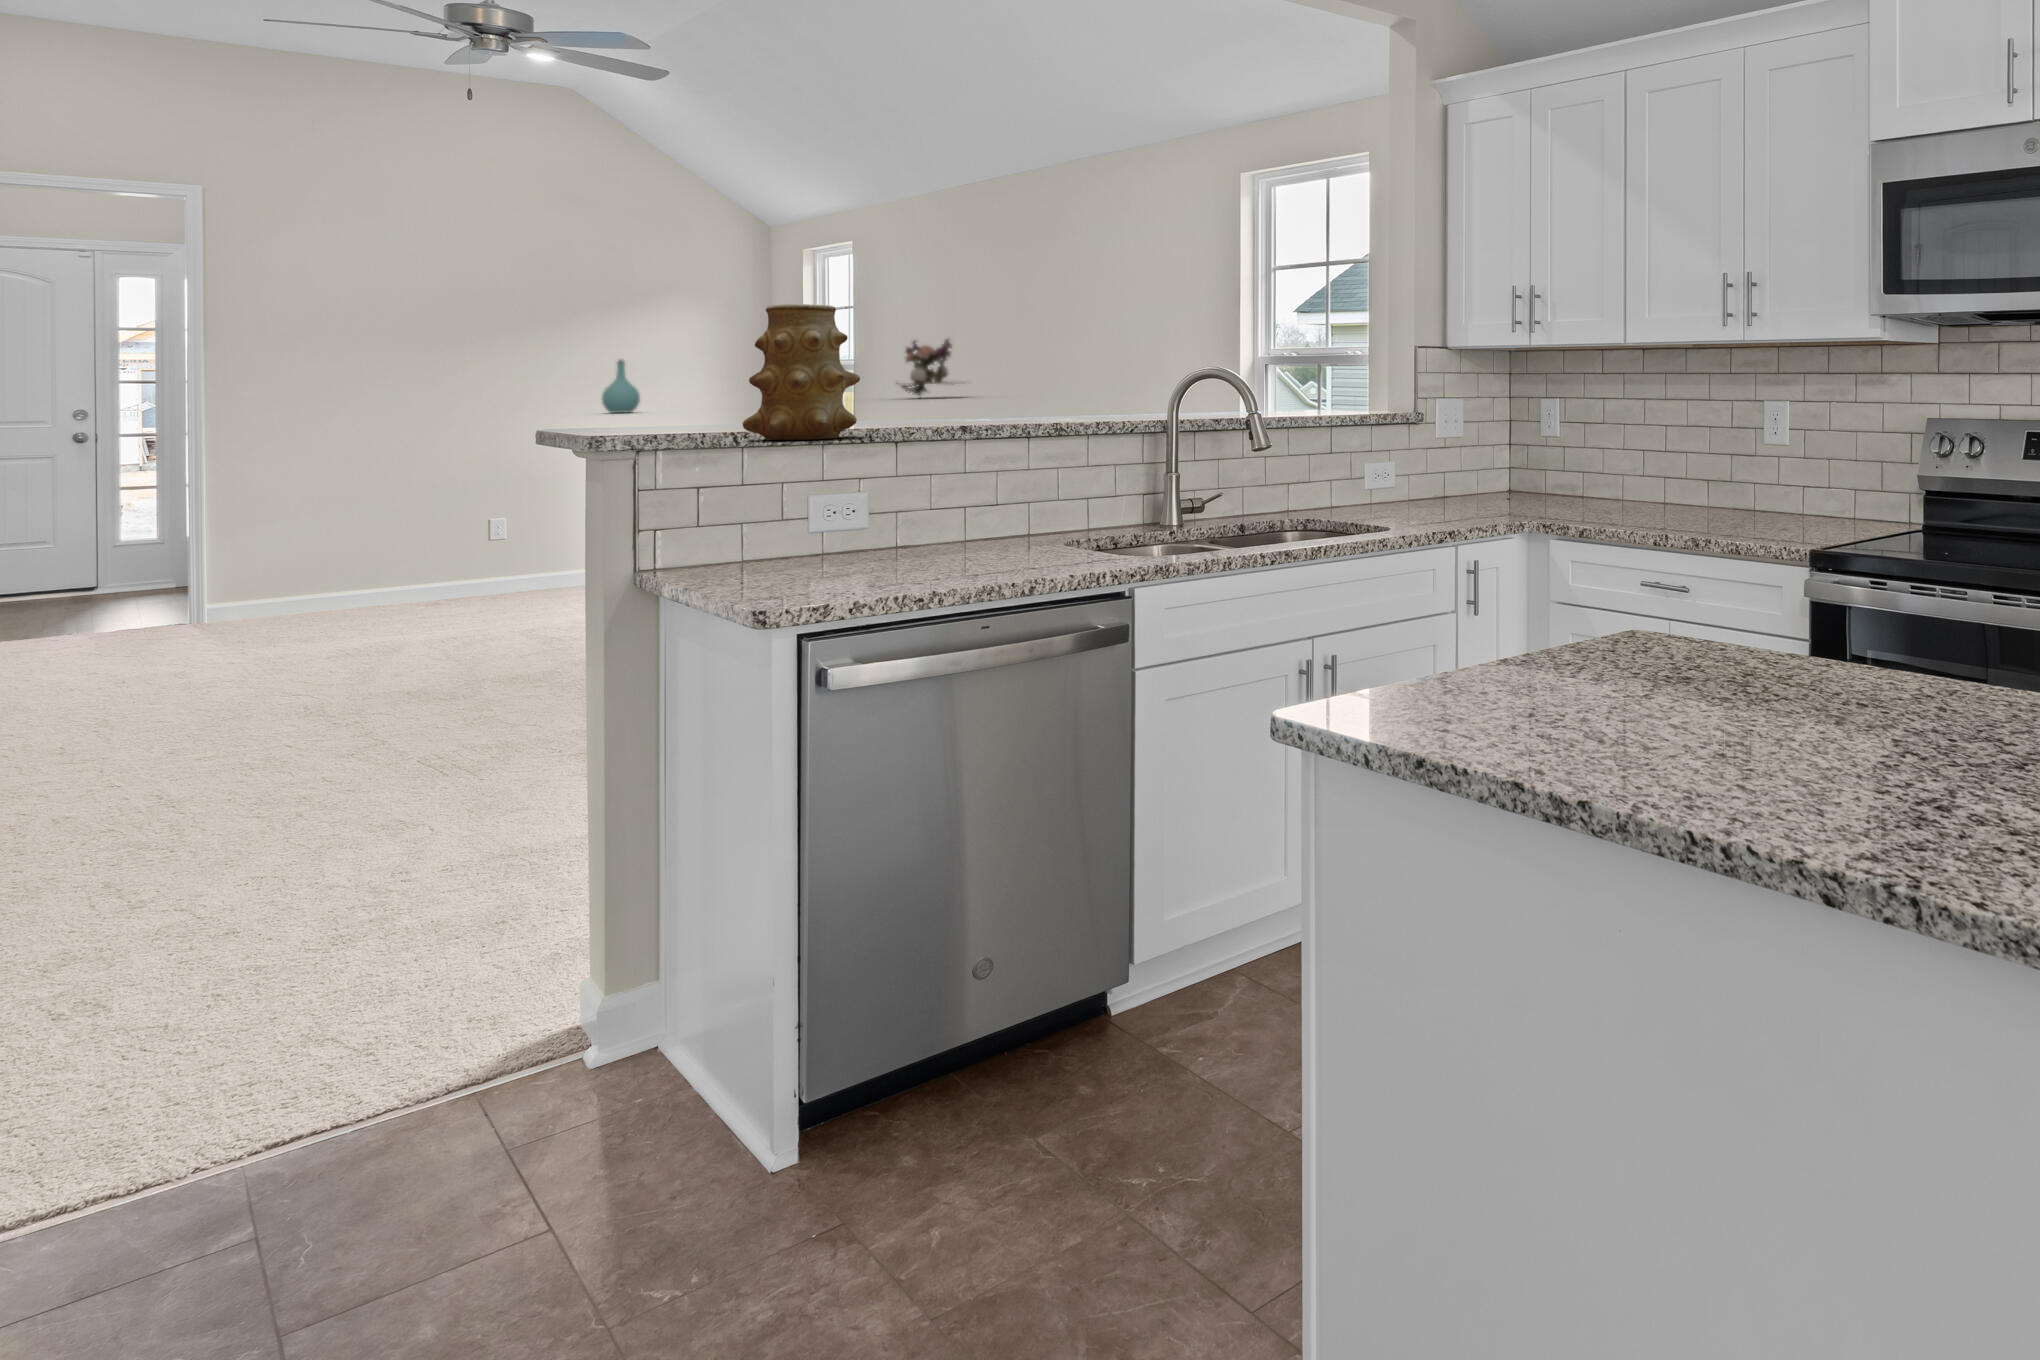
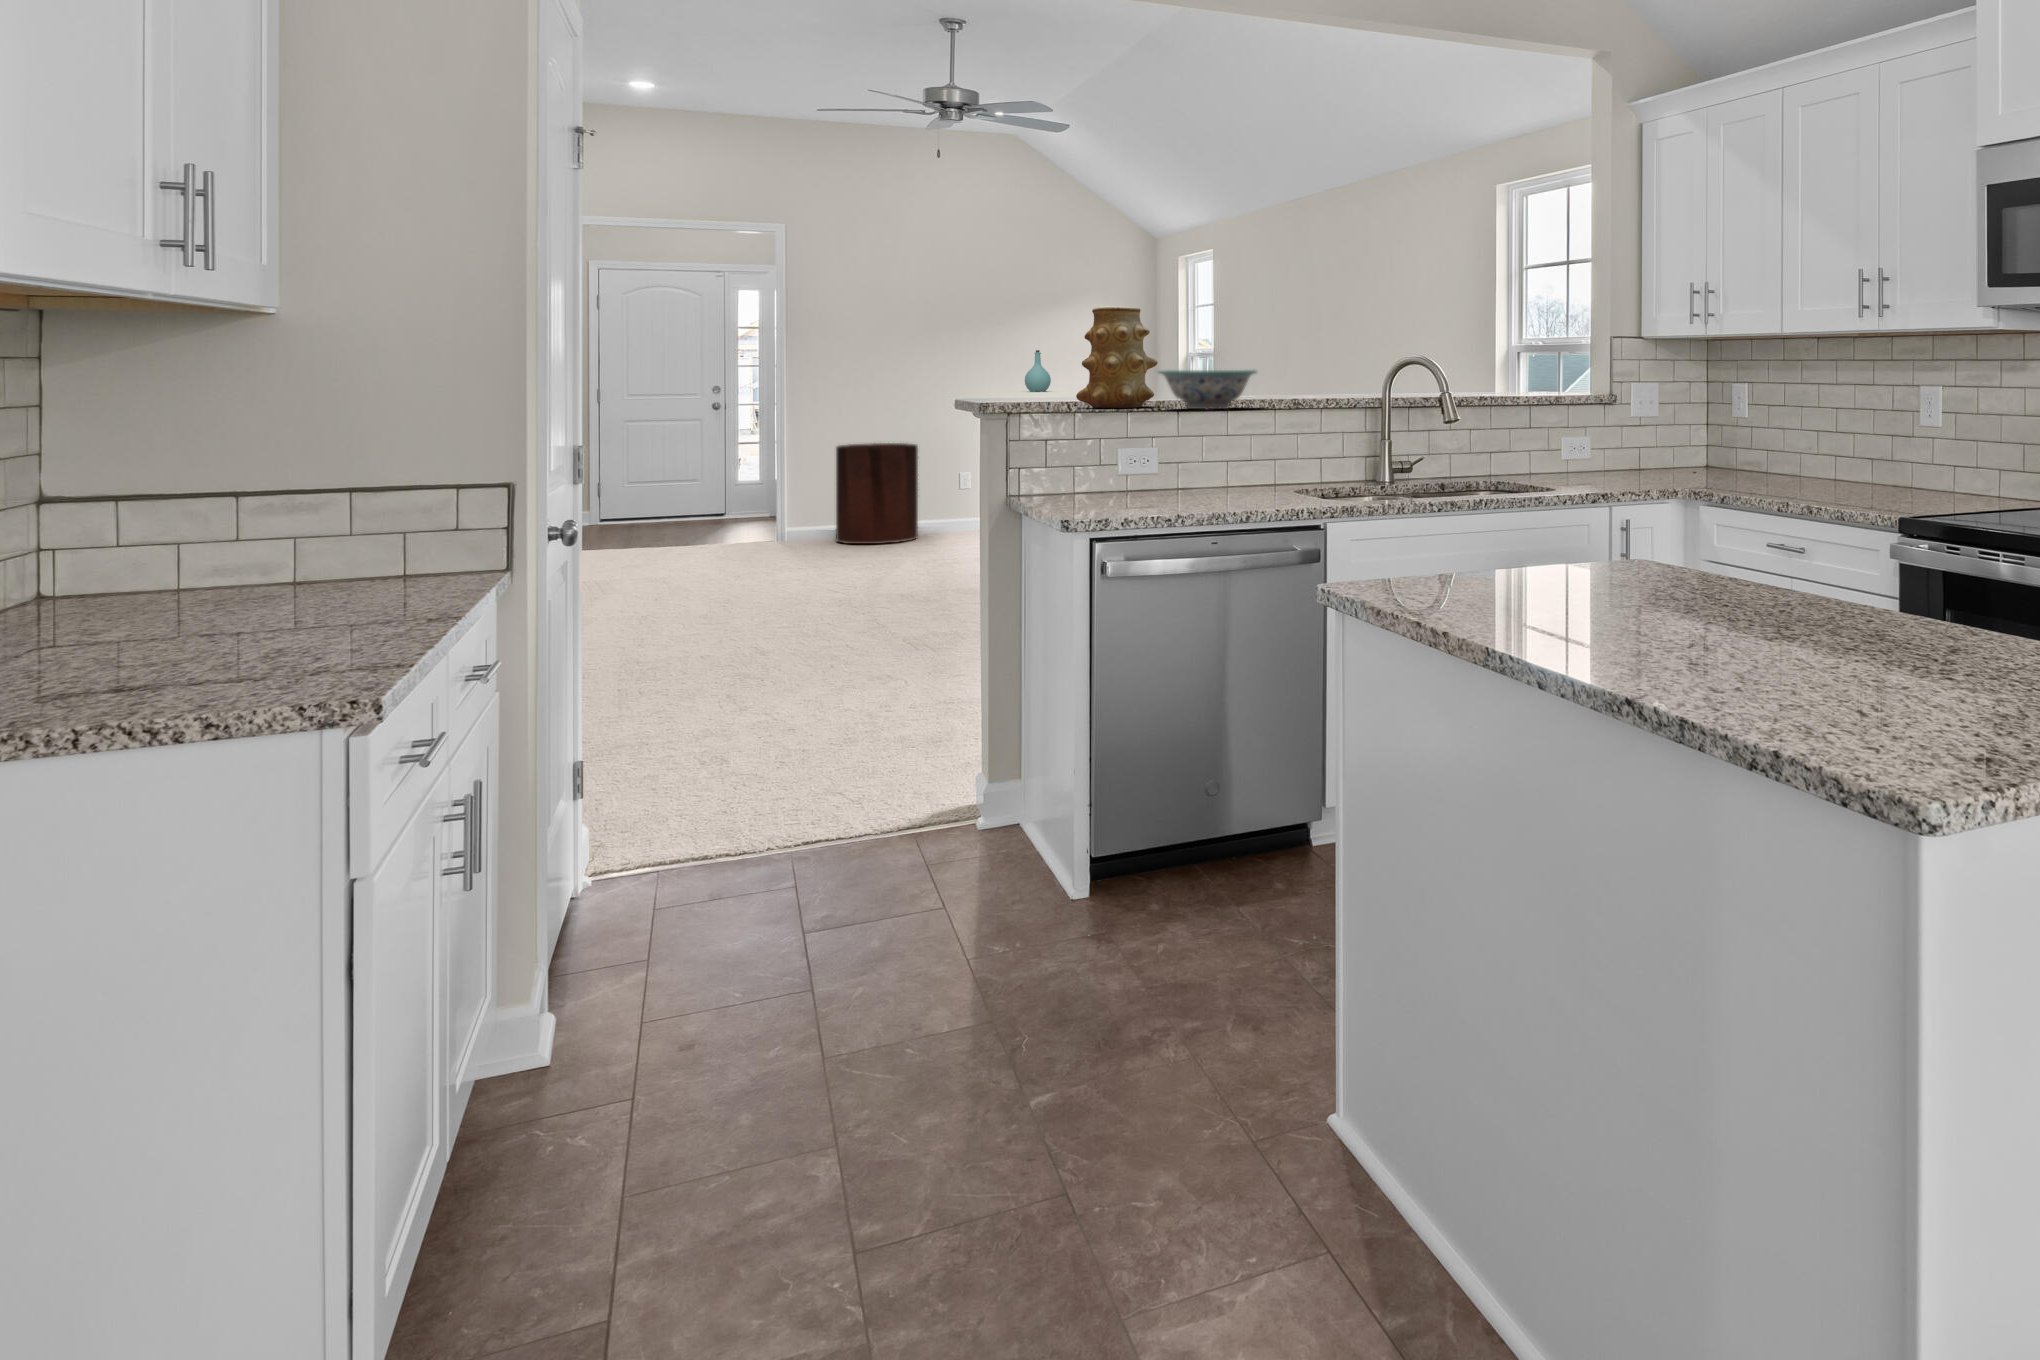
flower arrangement: present [897,339,965,396] -> none [1248,332,1308,383]
decorative bowl: none [874,388,1012,440] -> present [1159,370,1256,409]
trash can: none [289,482,419,619] -> present [836,443,918,544]

